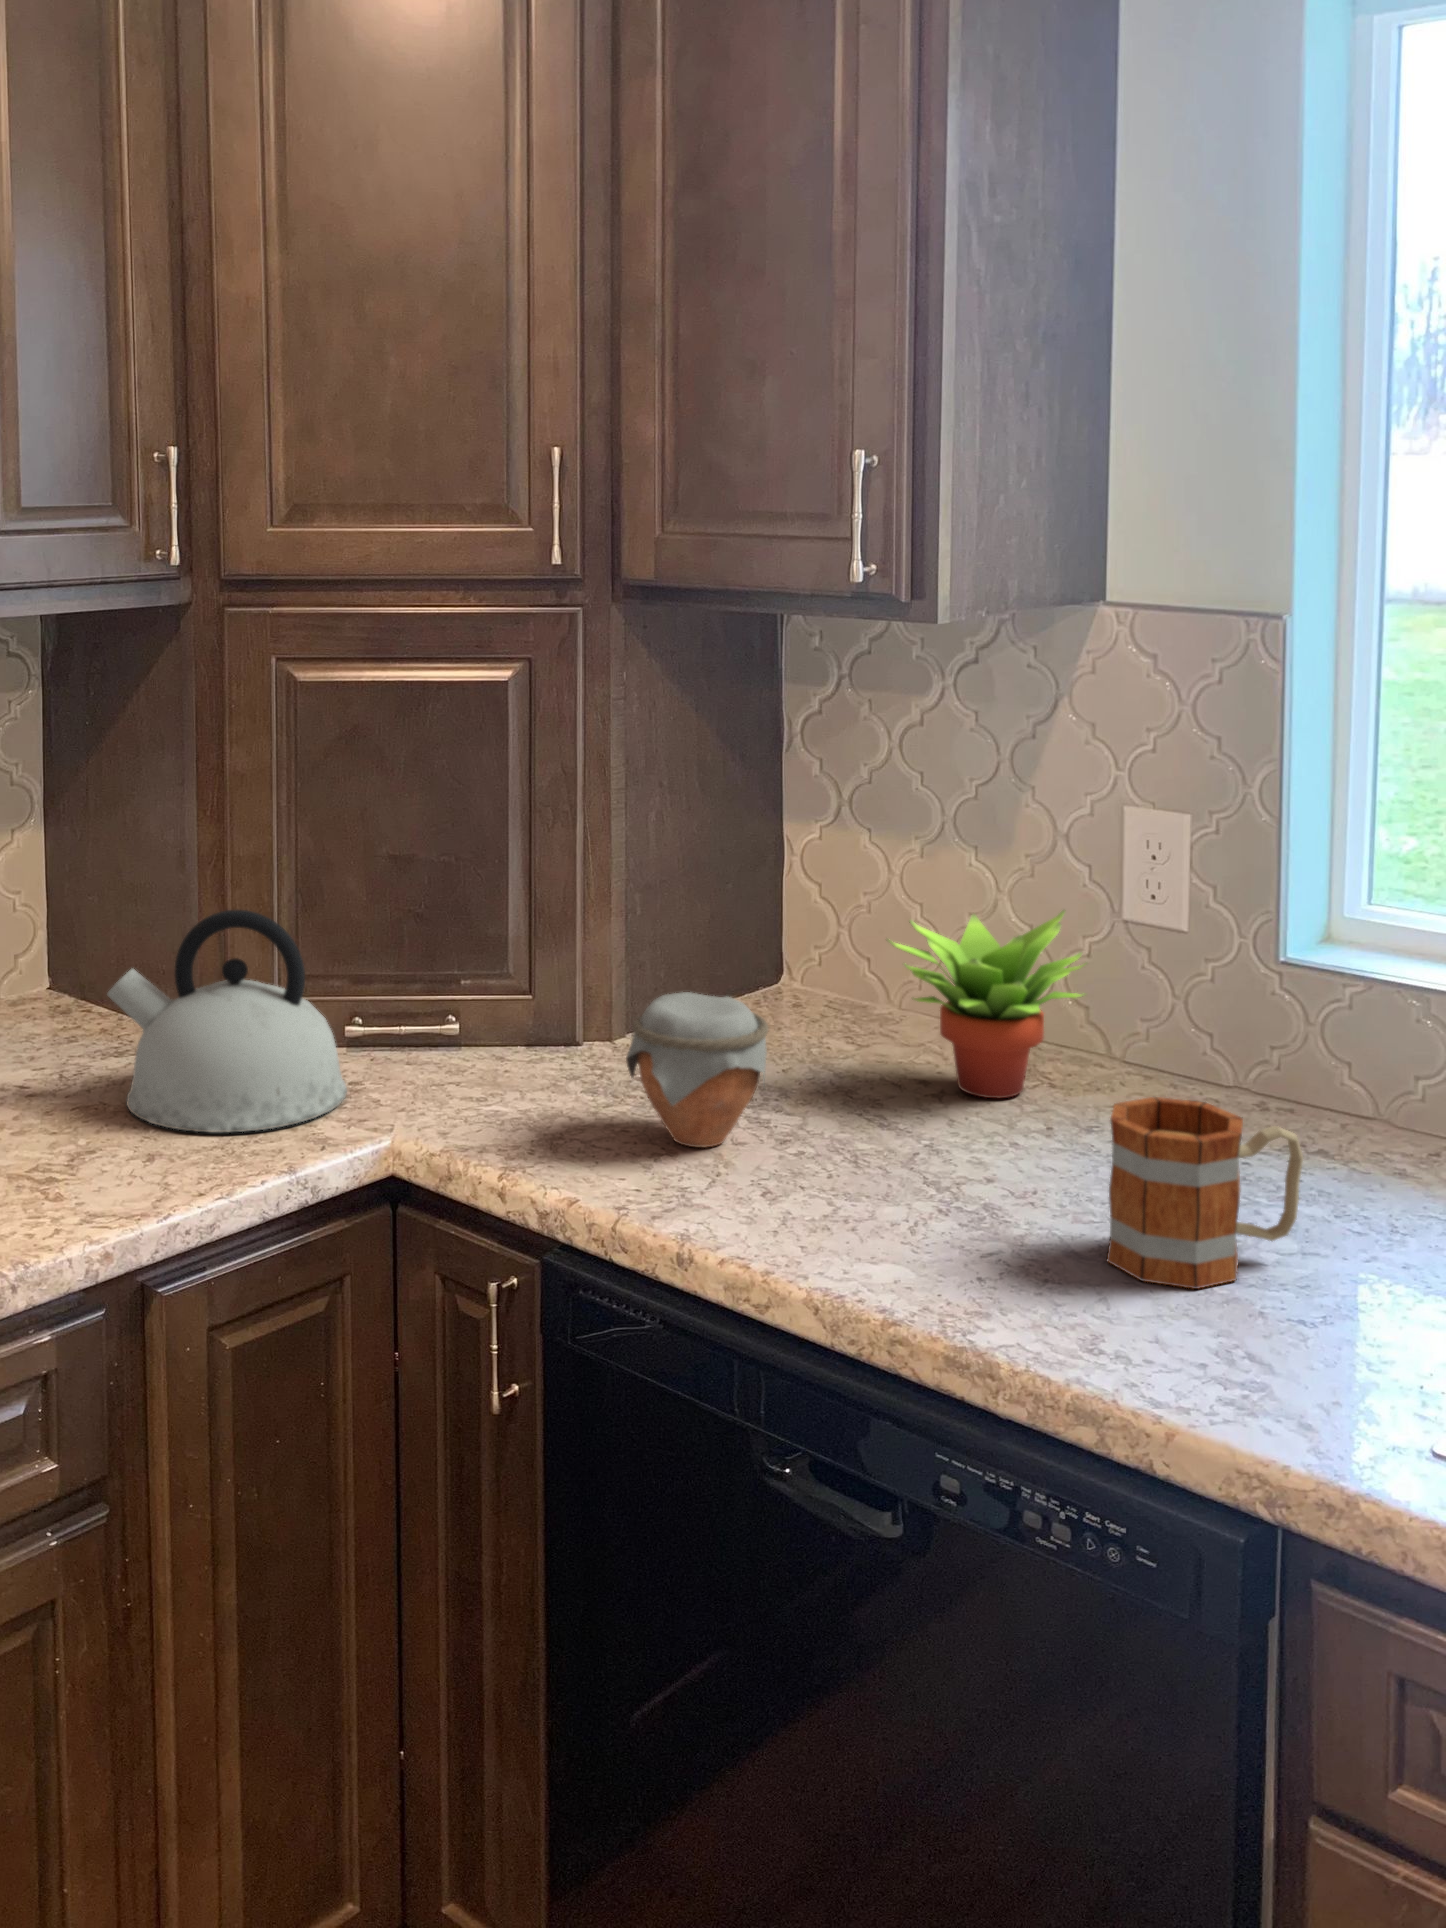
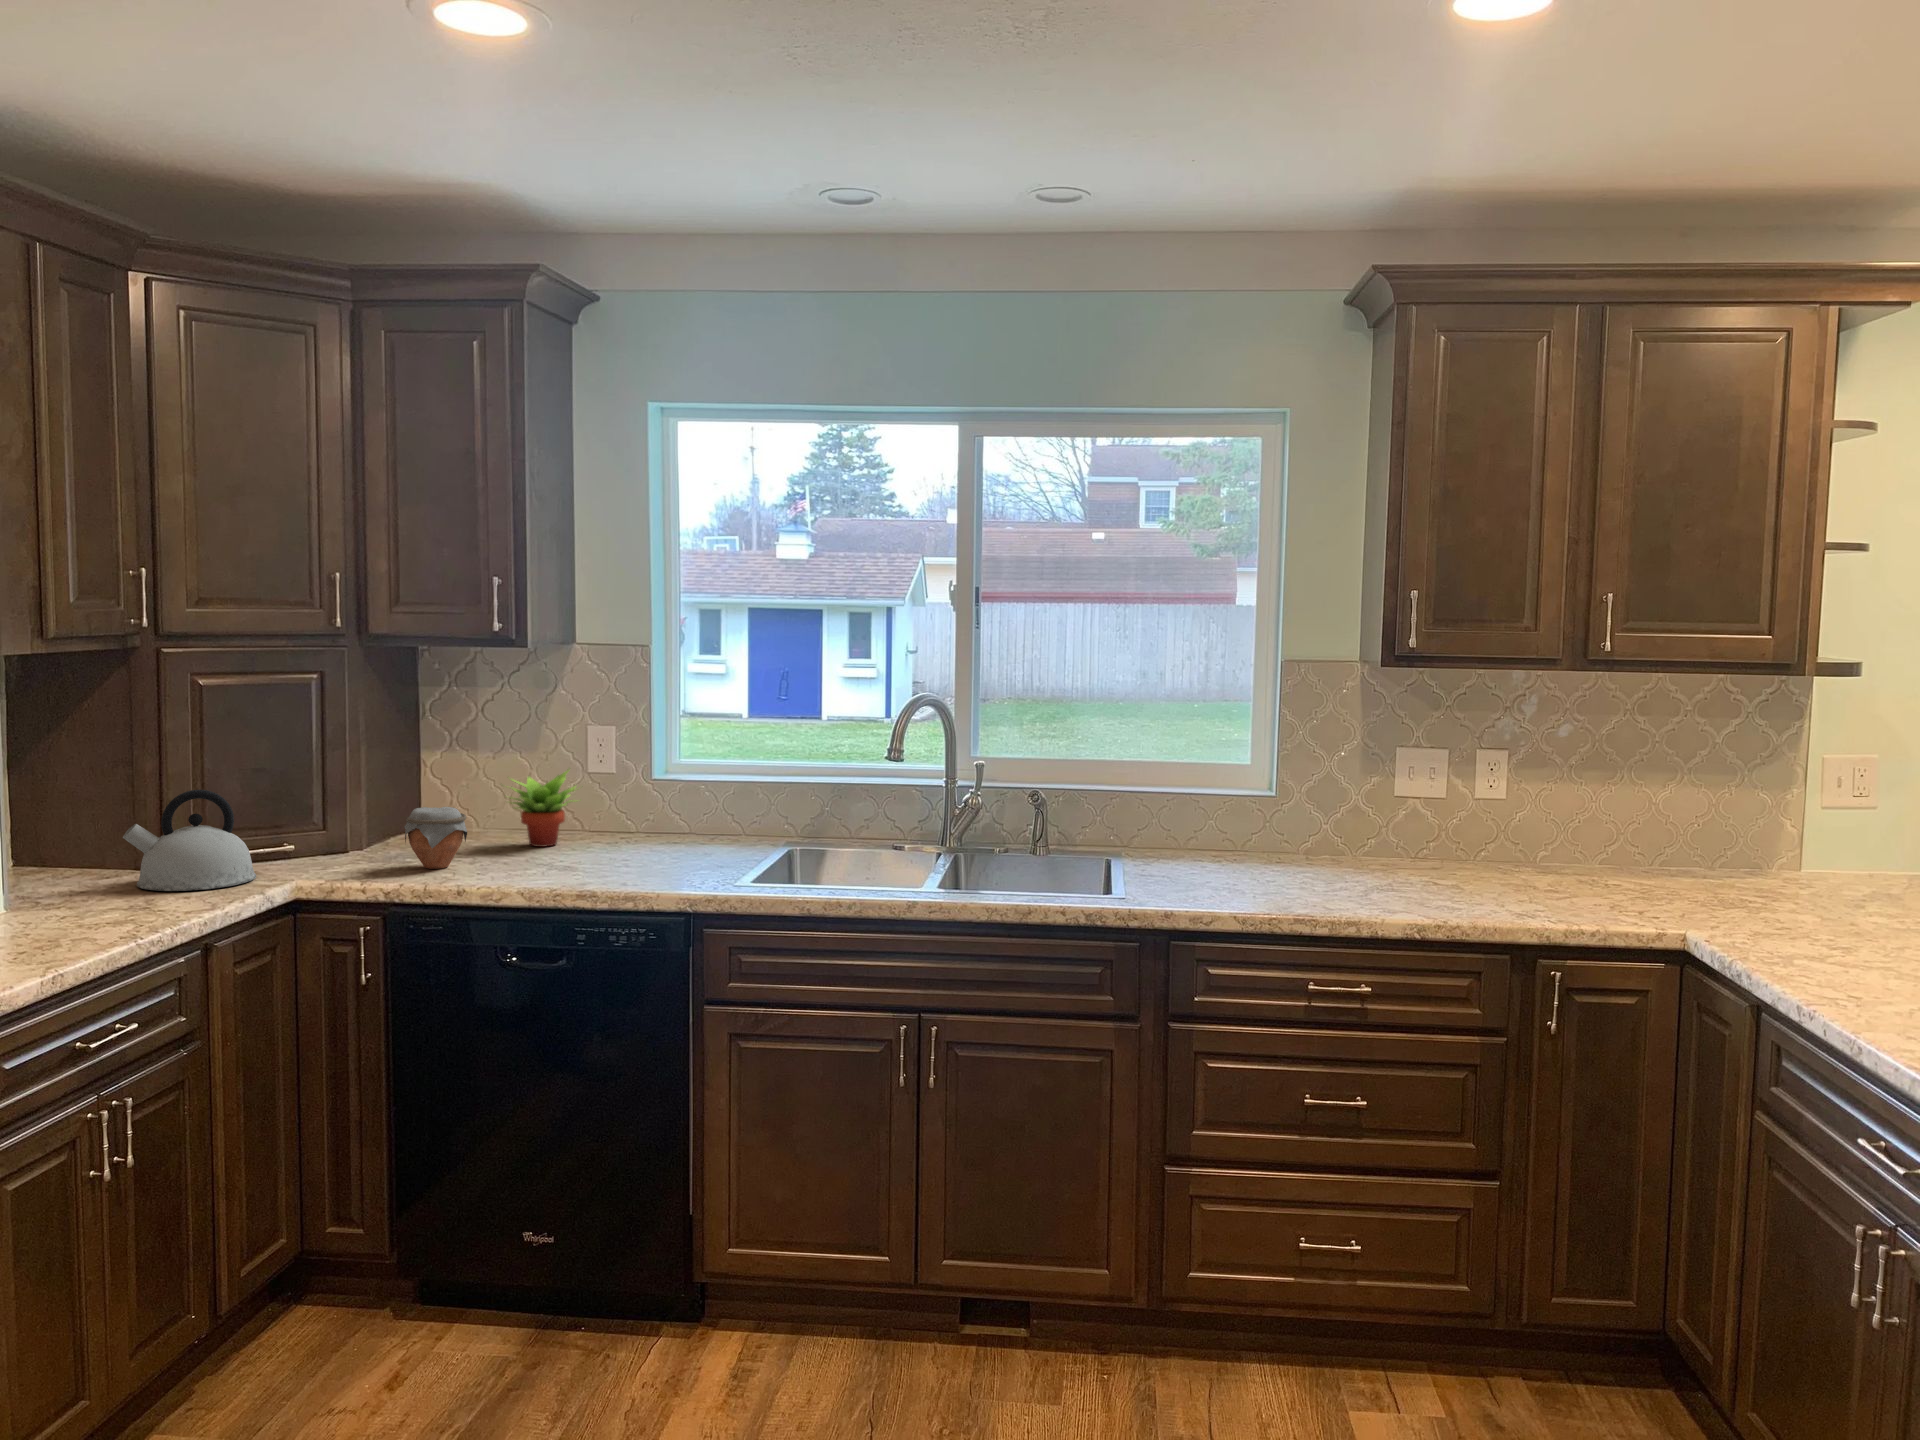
mug: present [1107,1097,1303,1289] -> none [616,813,680,873]

